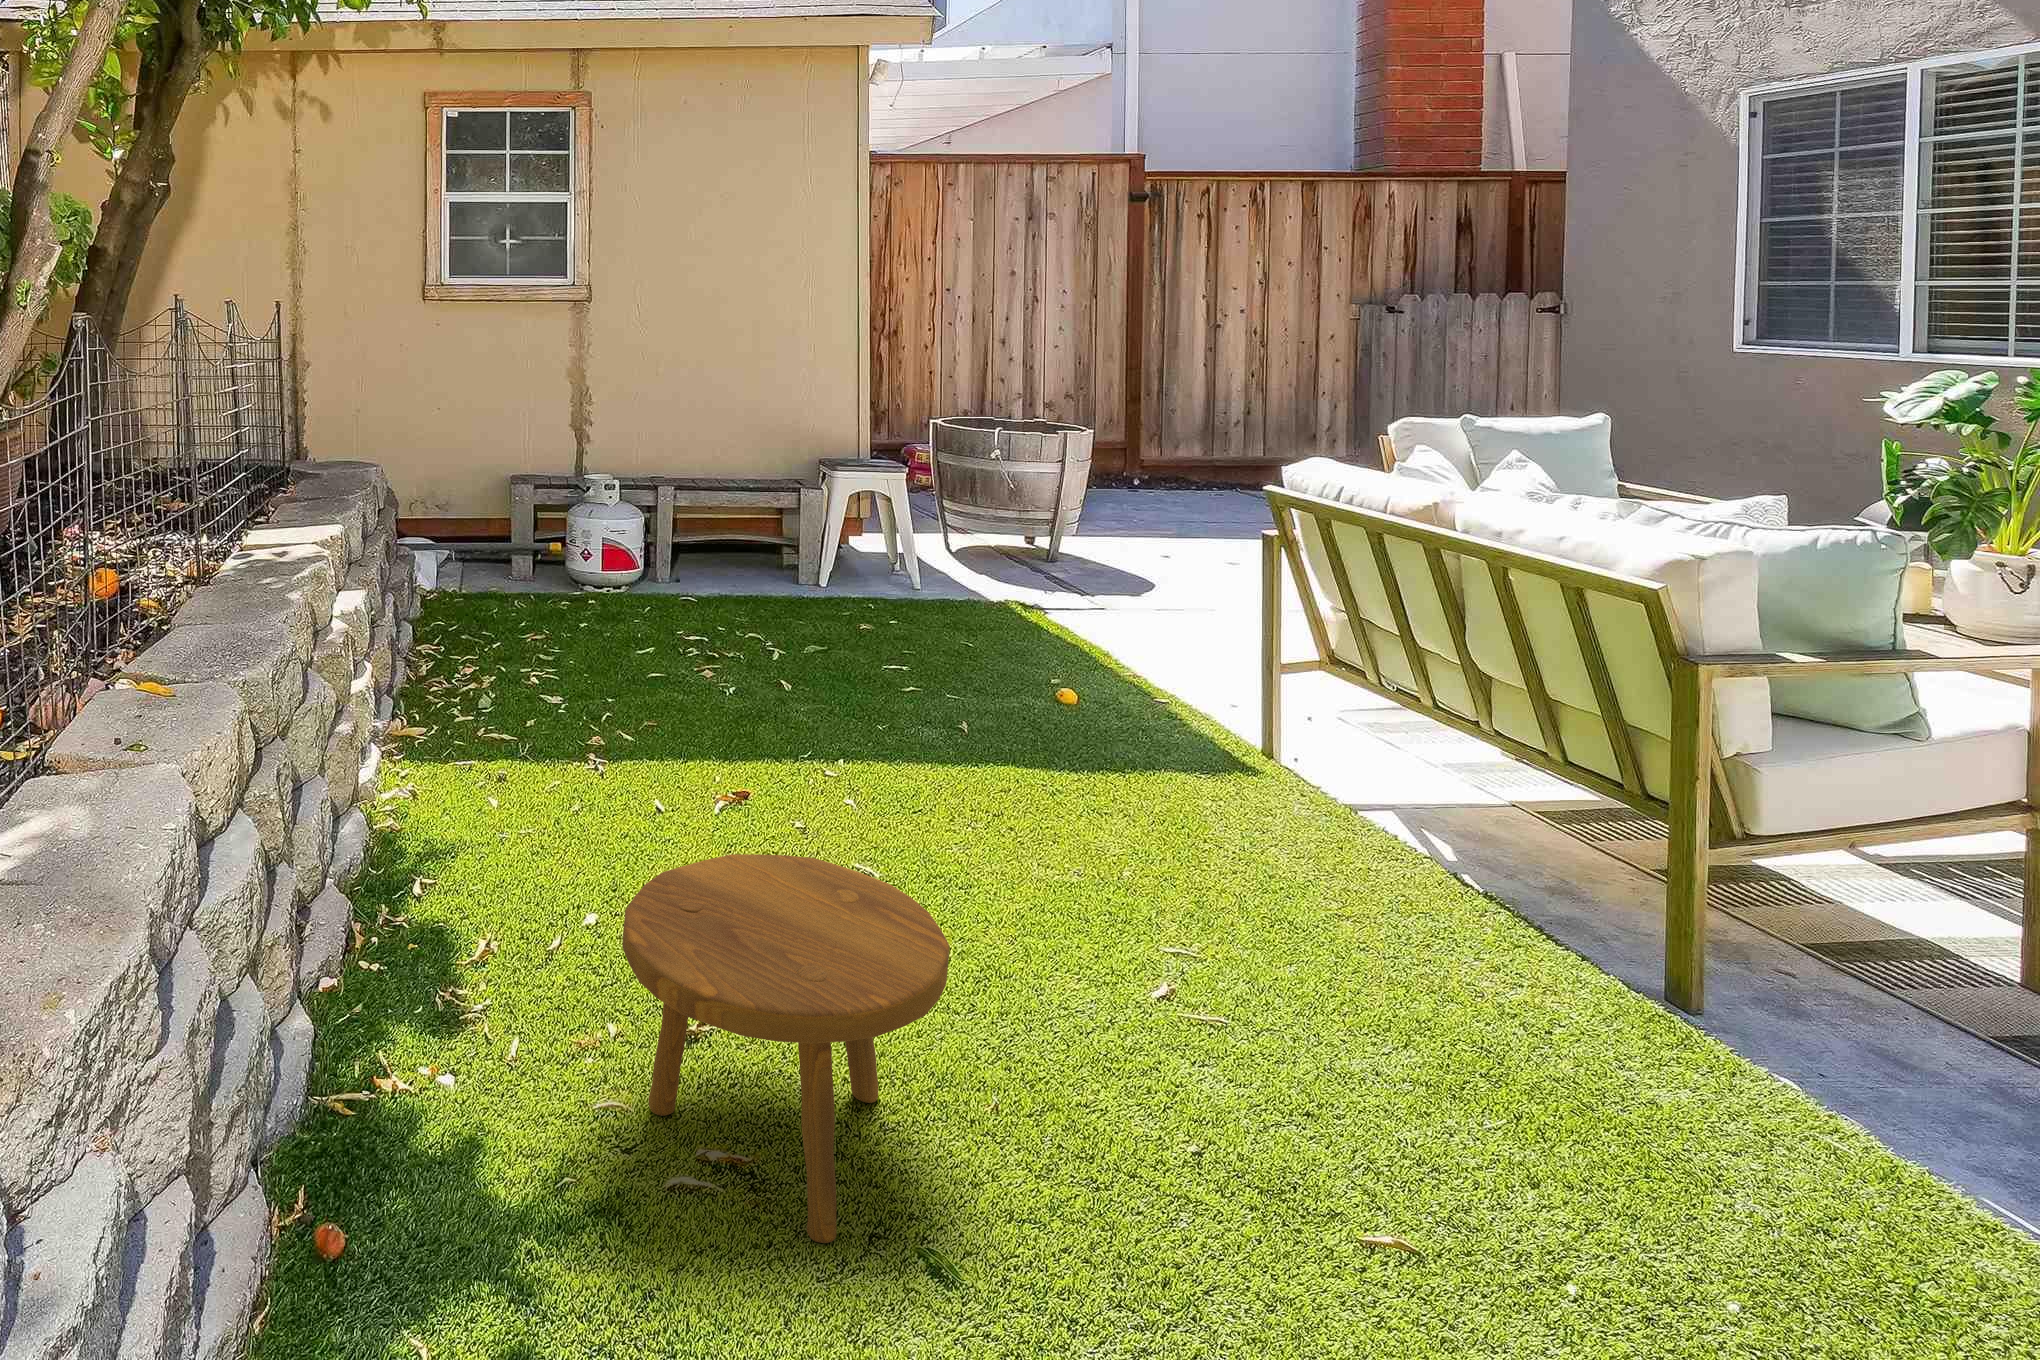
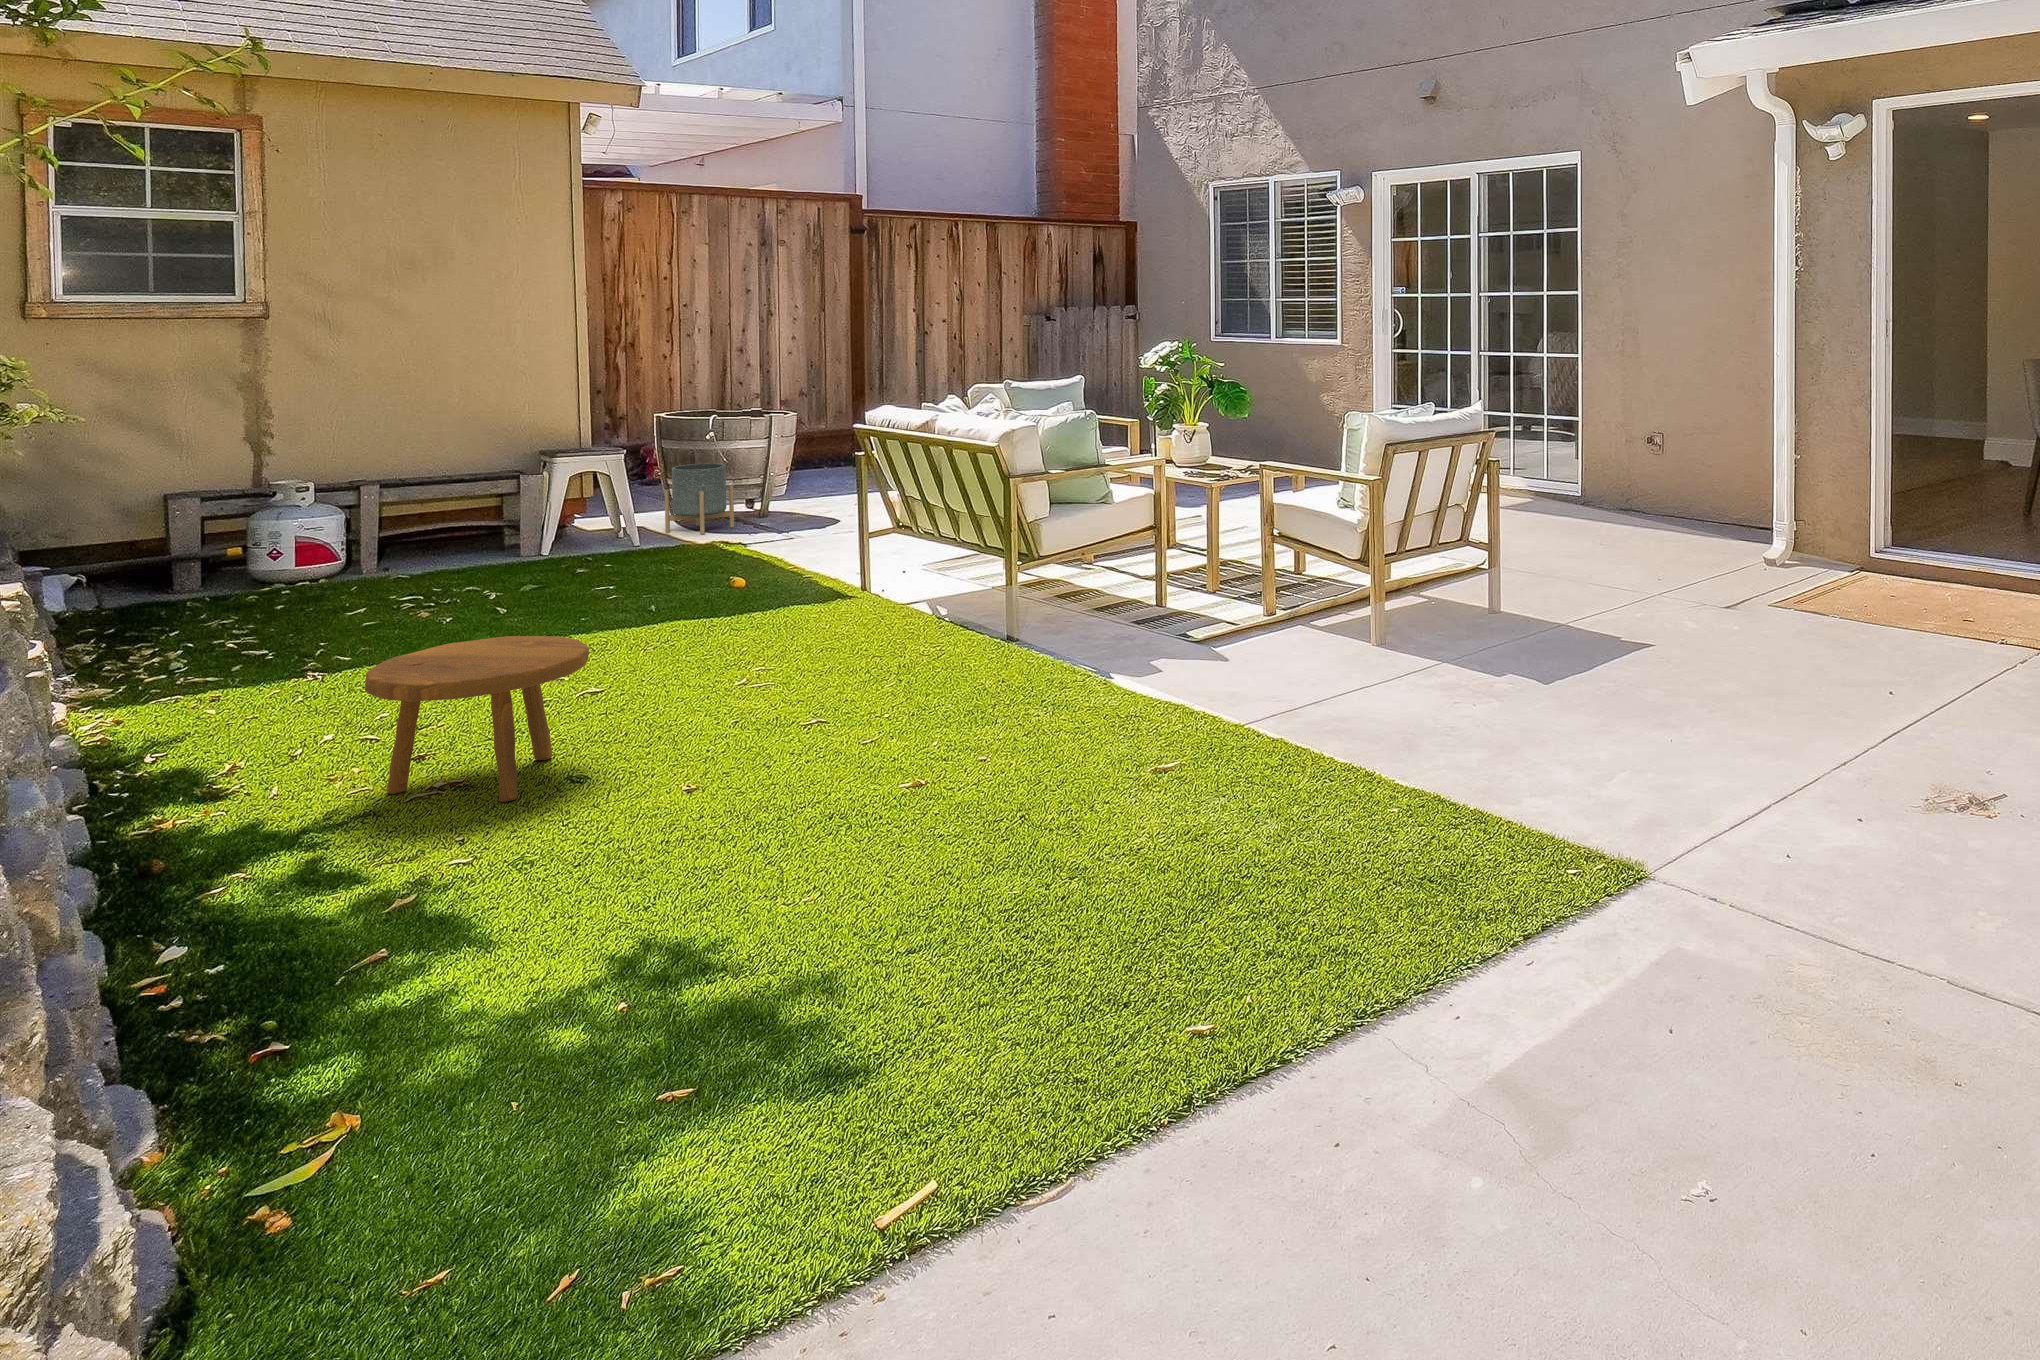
planter: none [943,489,1021,581] -> present [665,464,734,535]

